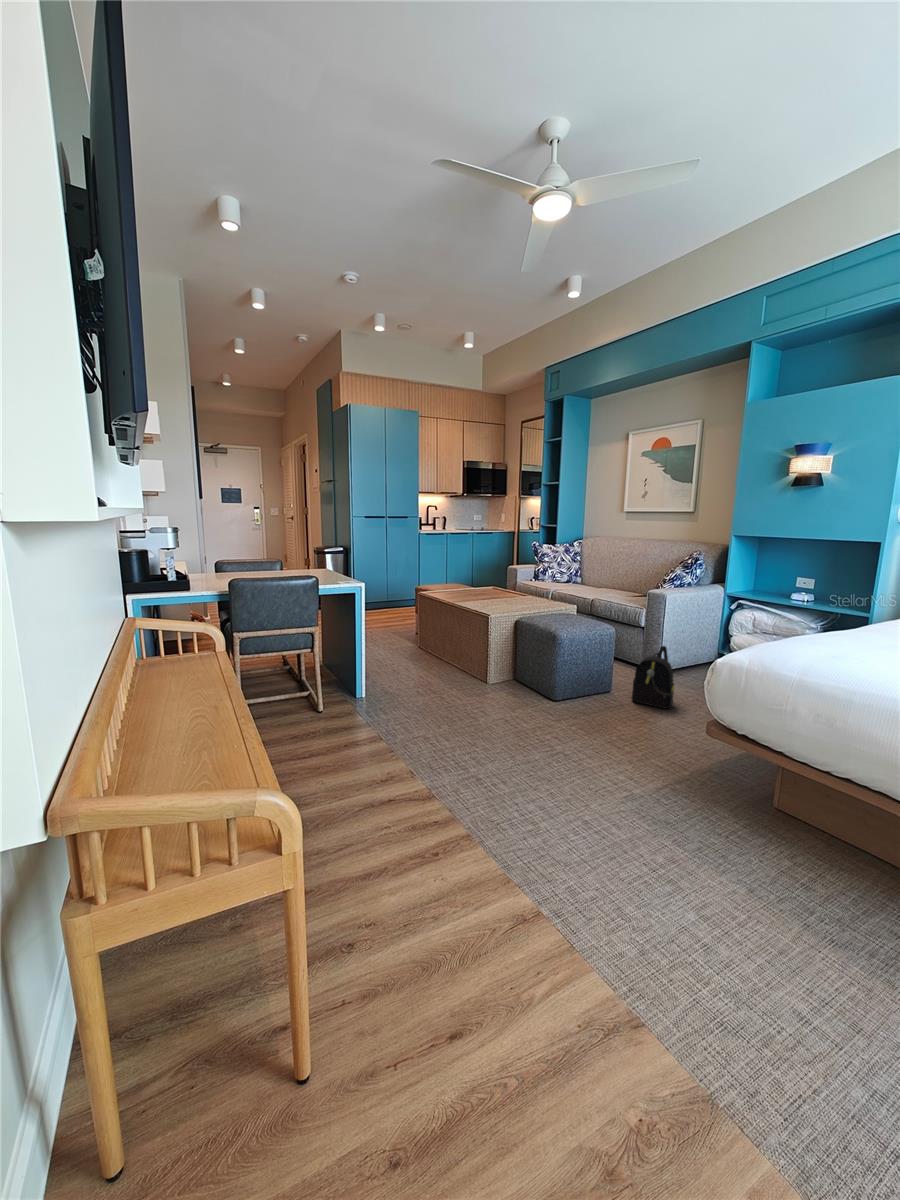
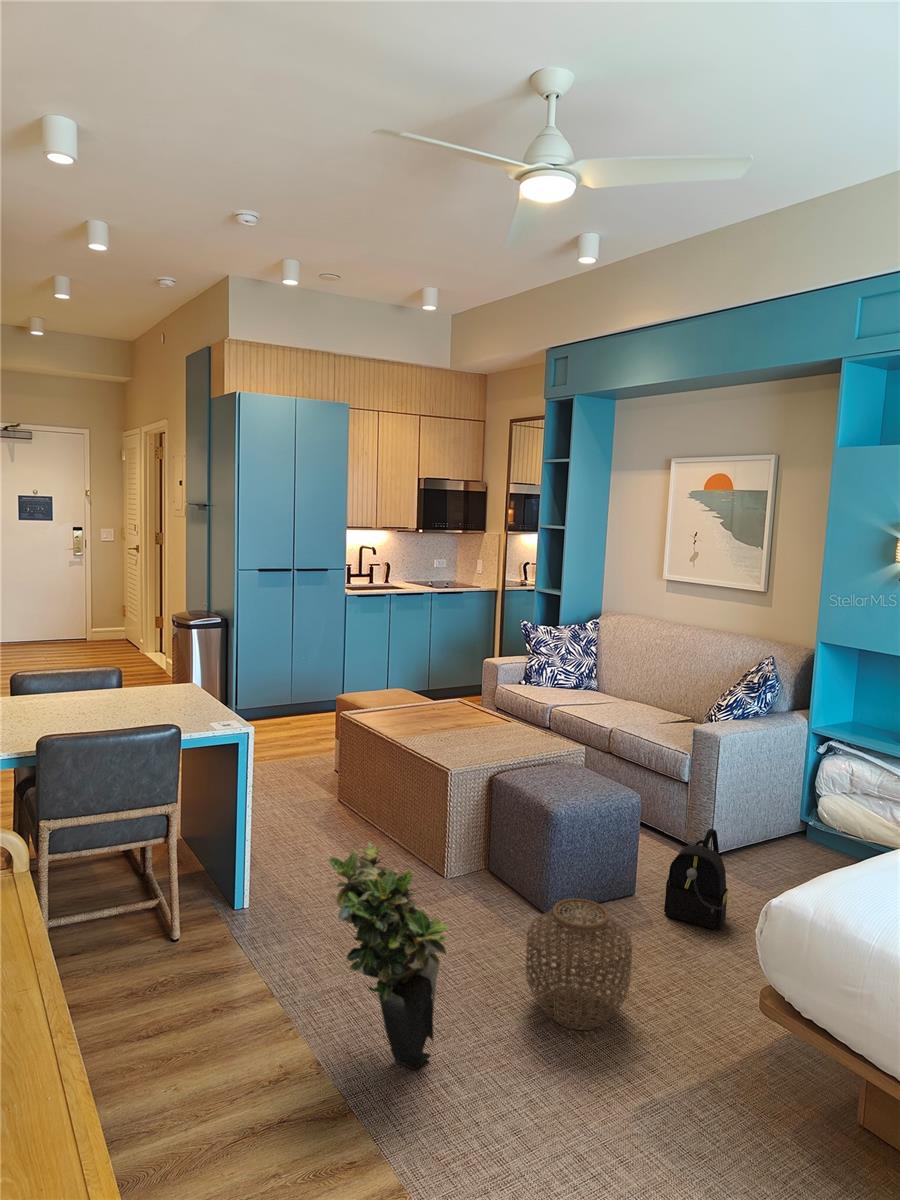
potted plant: none [414,635,496,777] -> present [328,842,450,1070]
woven basket: none [544,677,615,758] -> present [526,899,632,1030]

